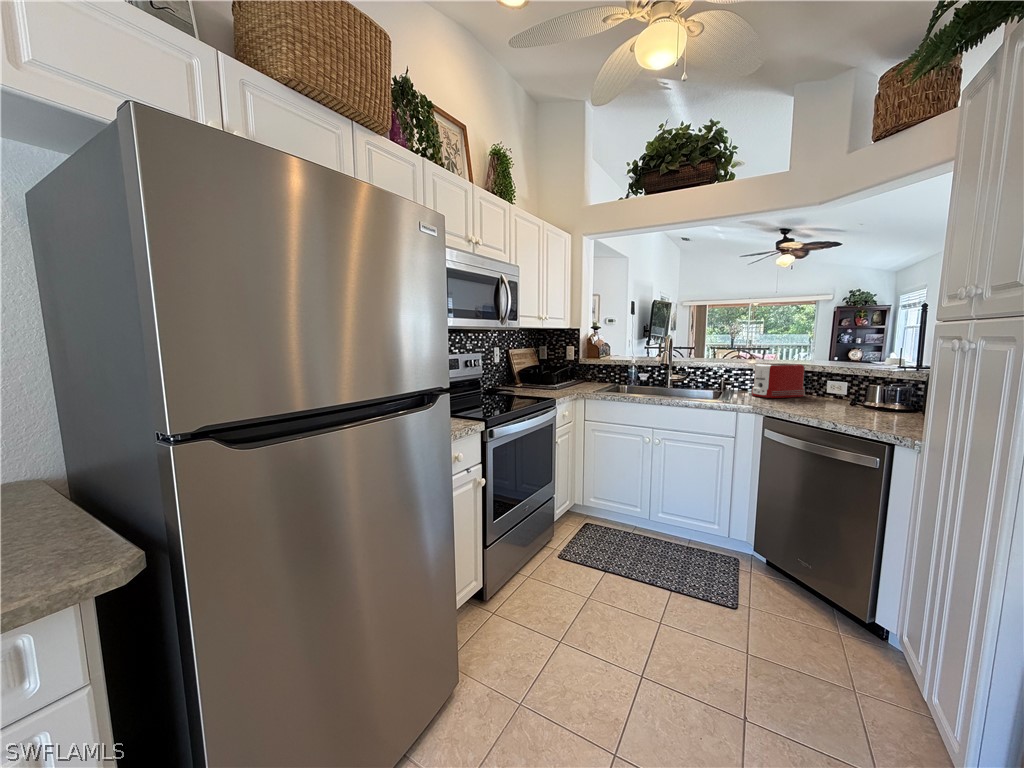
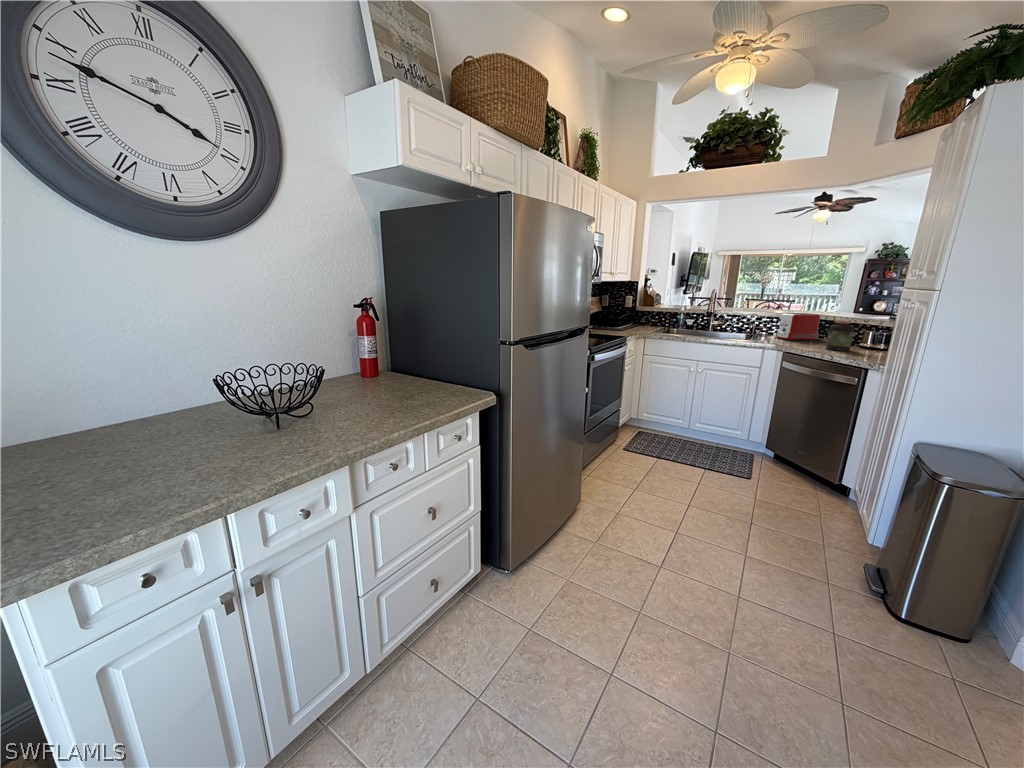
jar: none [821,371,857,414] -> present [826,320,855,351]

